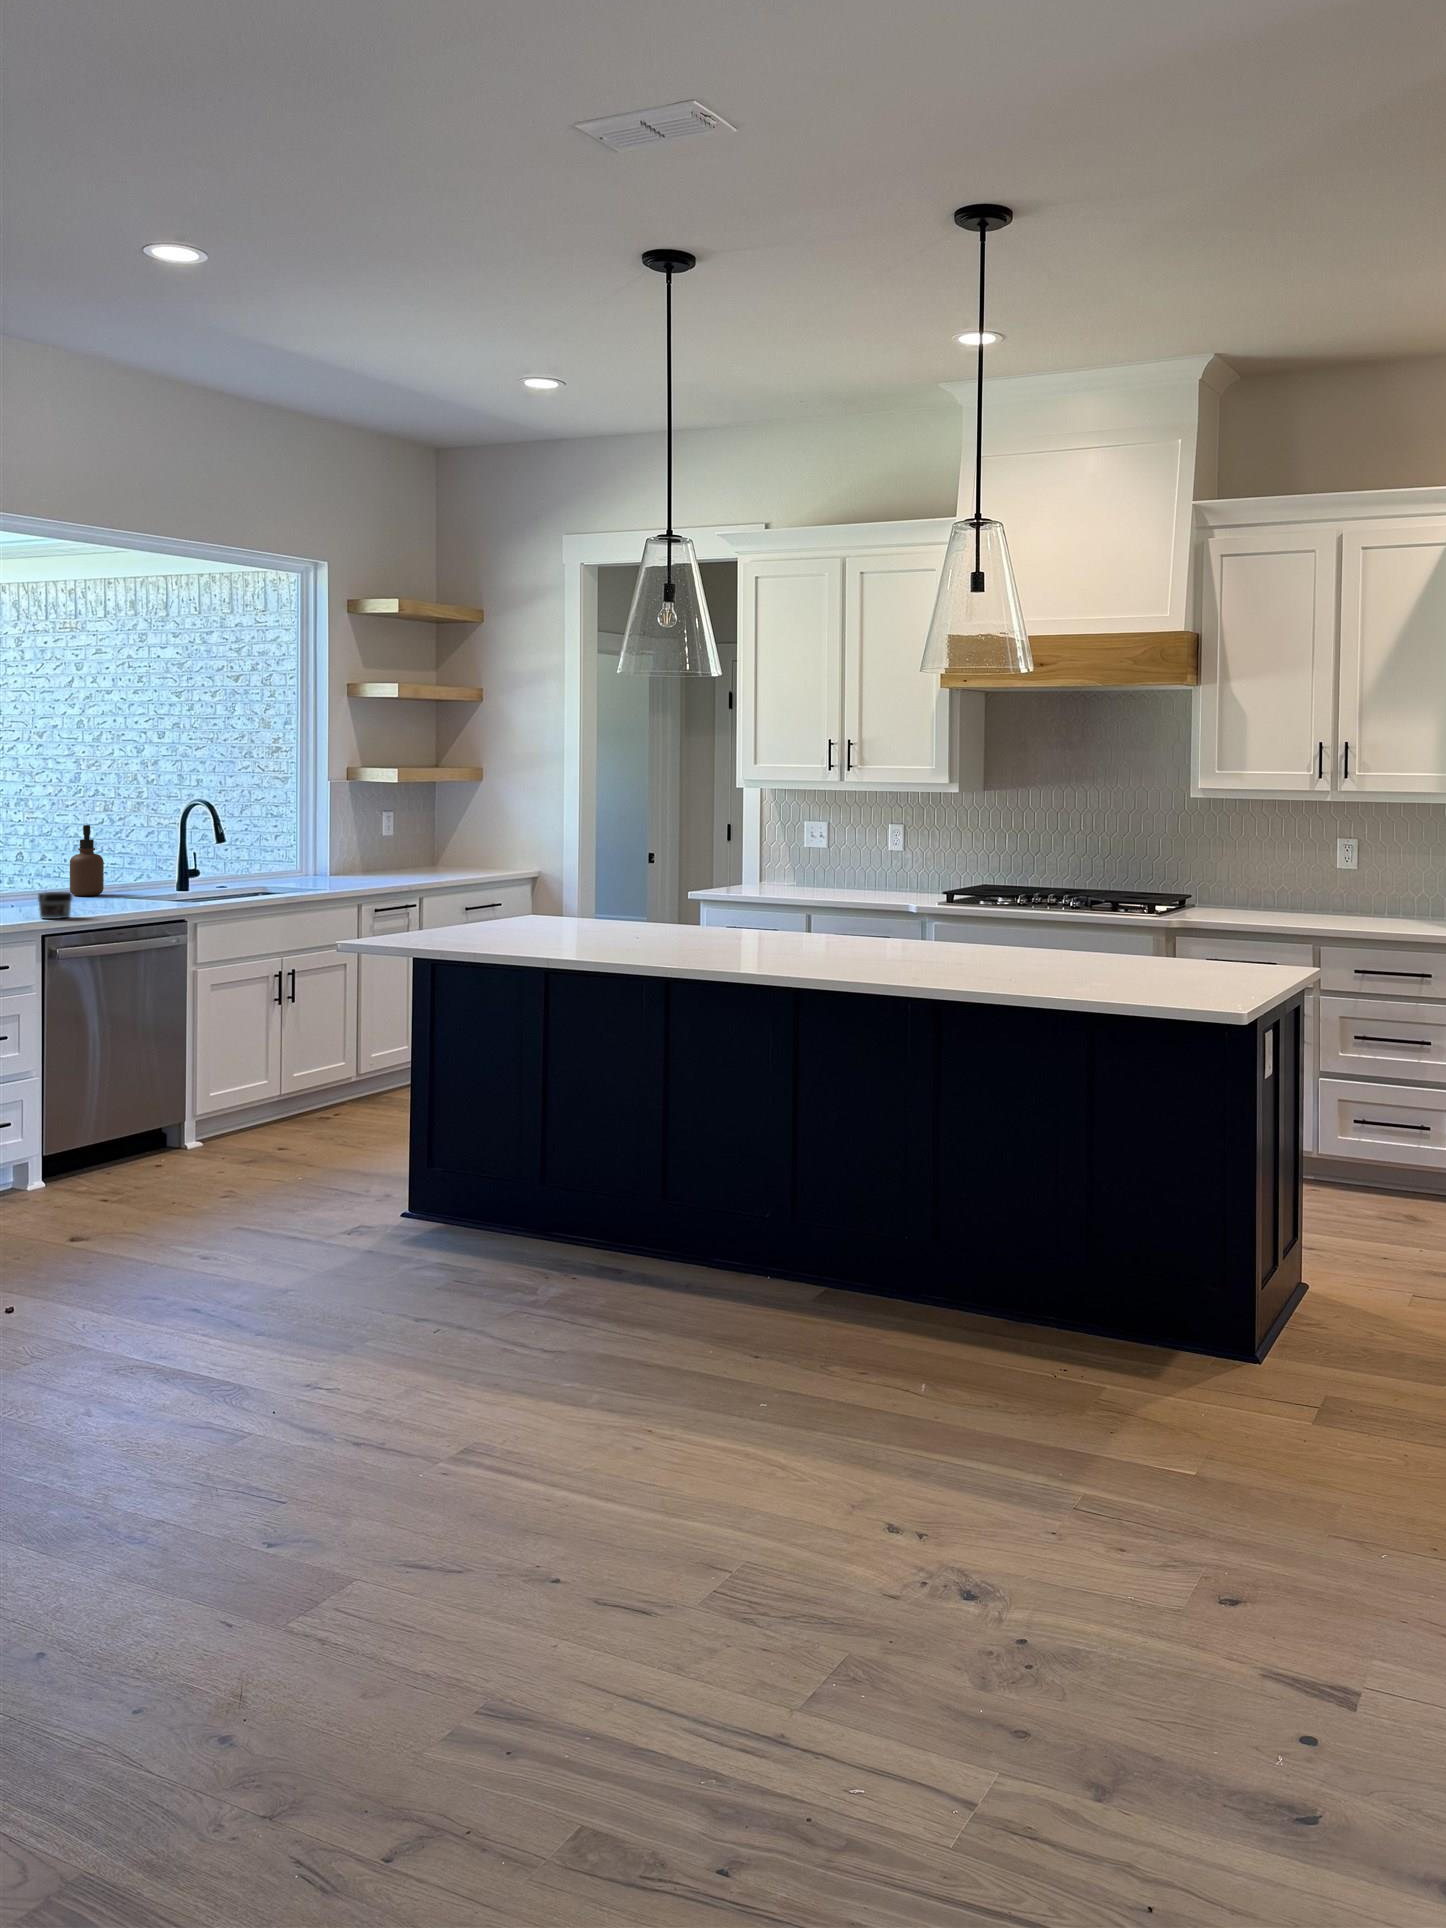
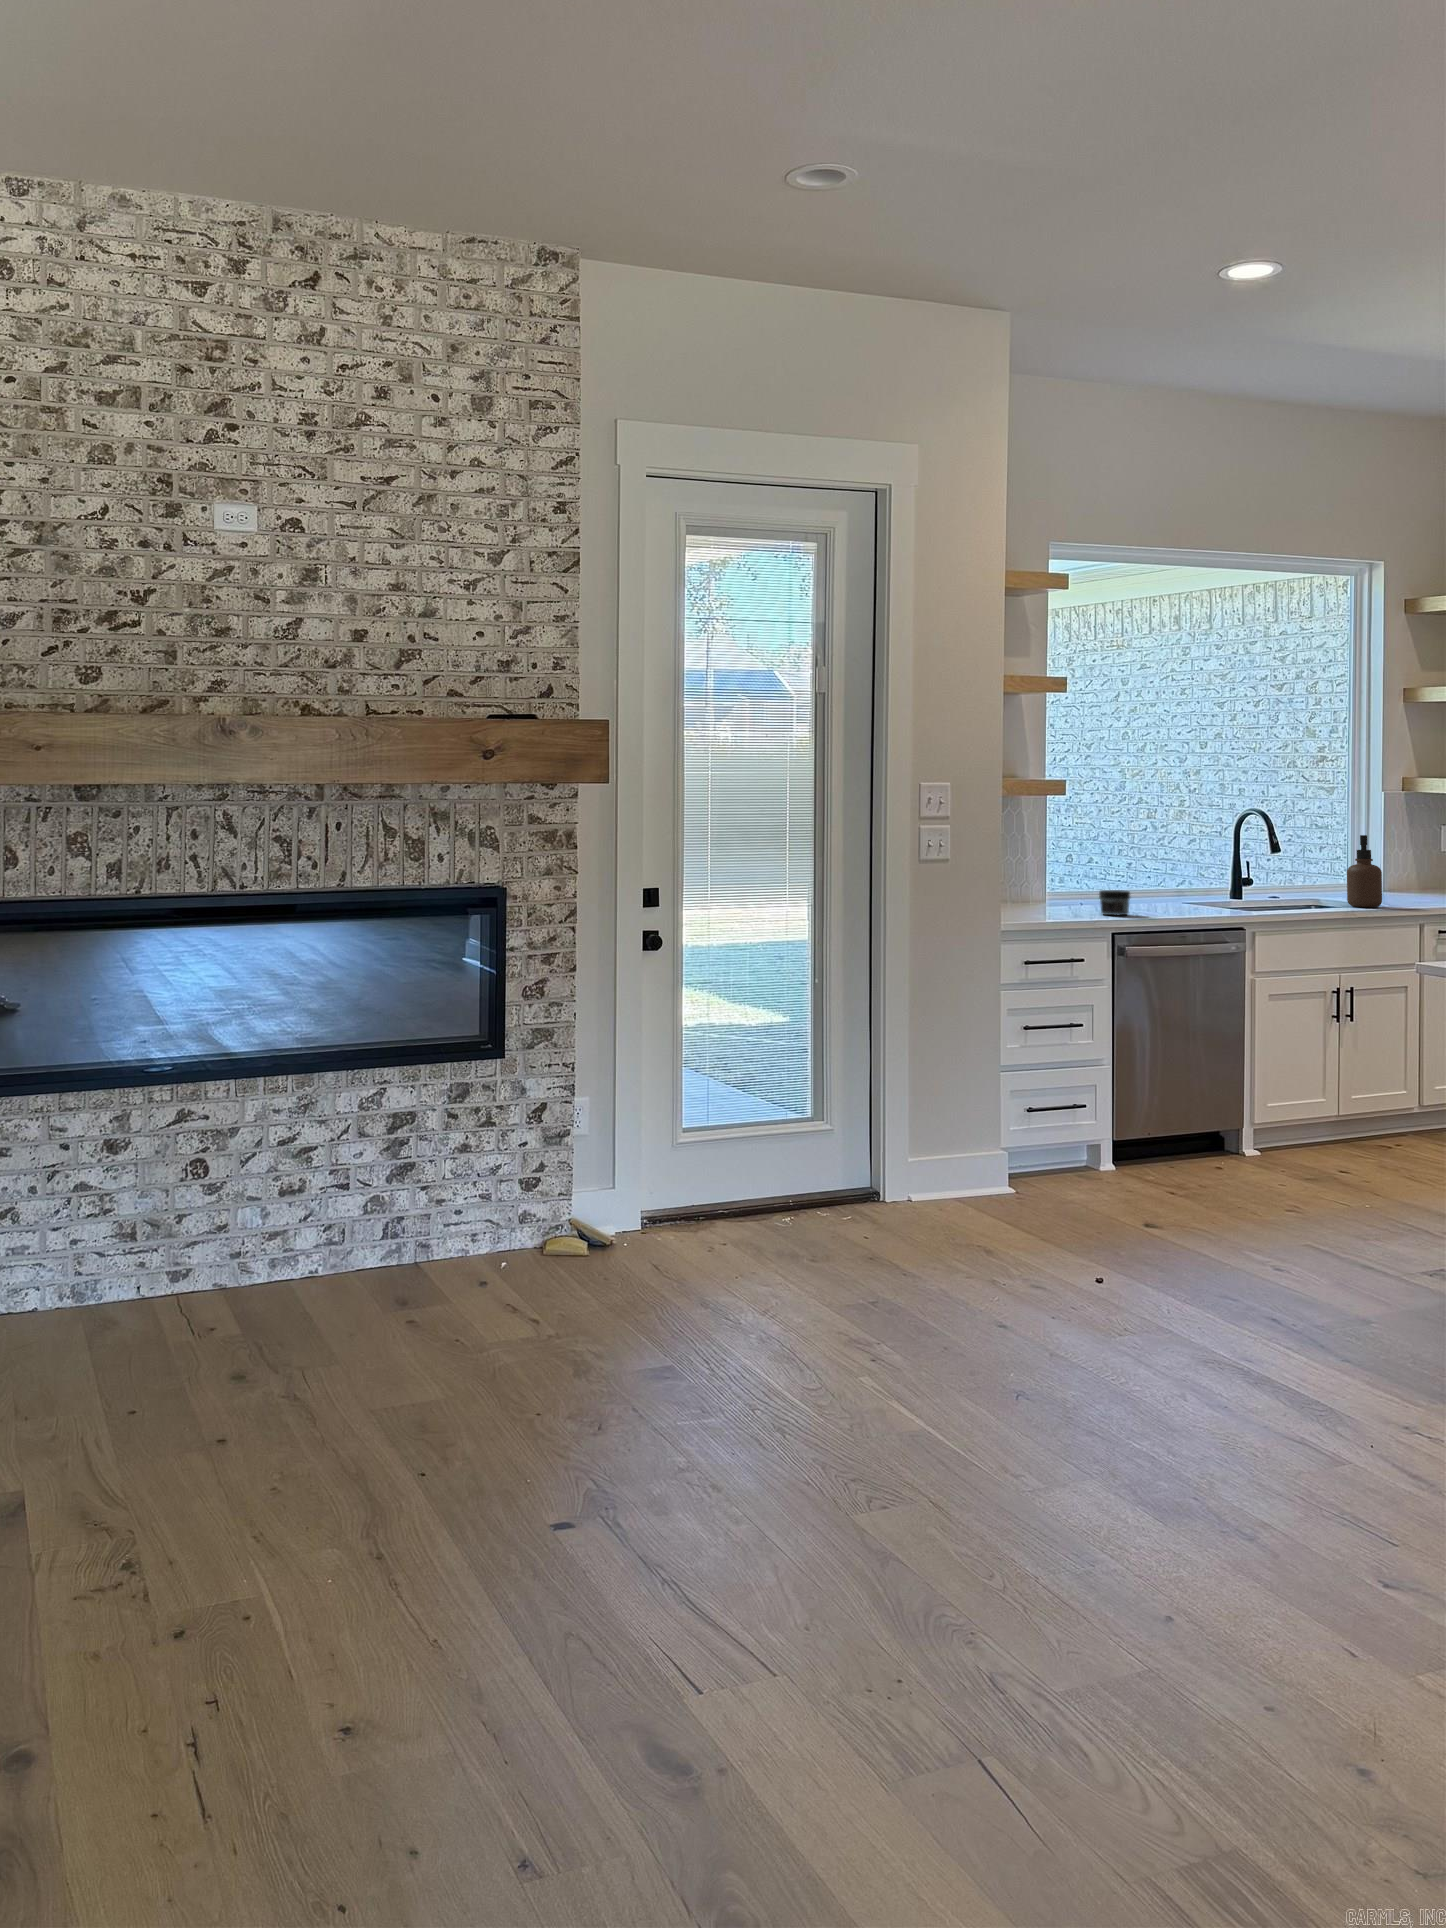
soap dispenser: present [70,825,104,896] -> present [1347,835,1382,907]

